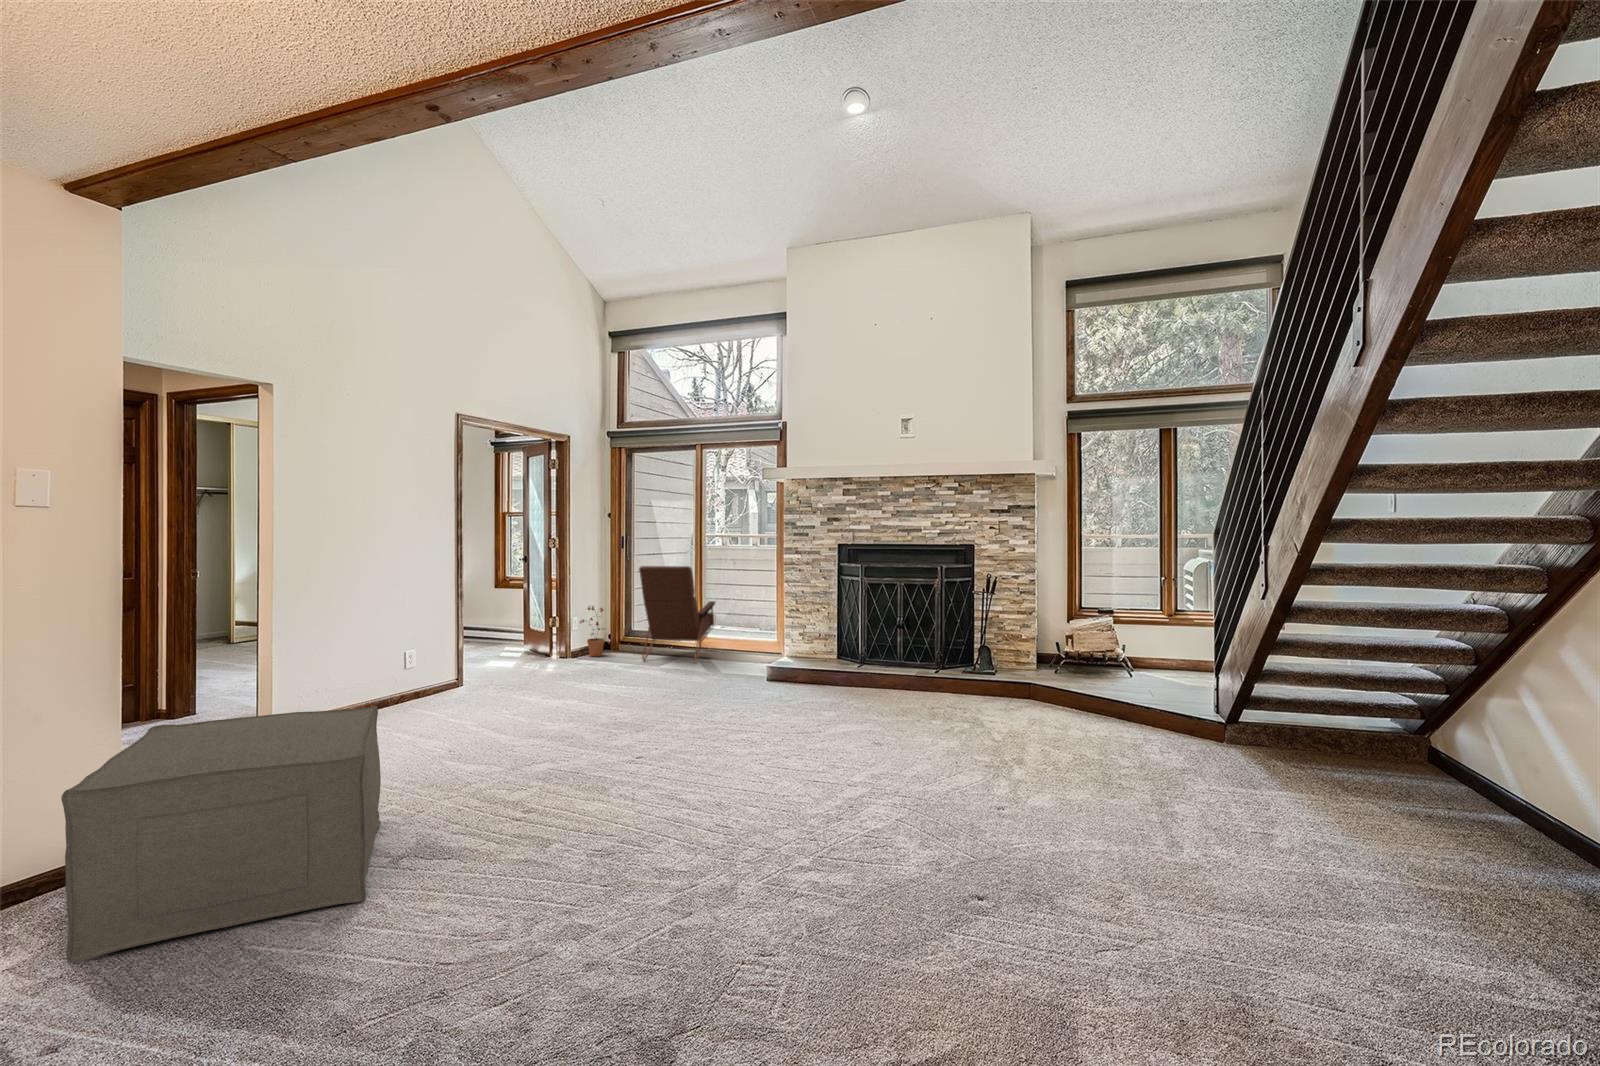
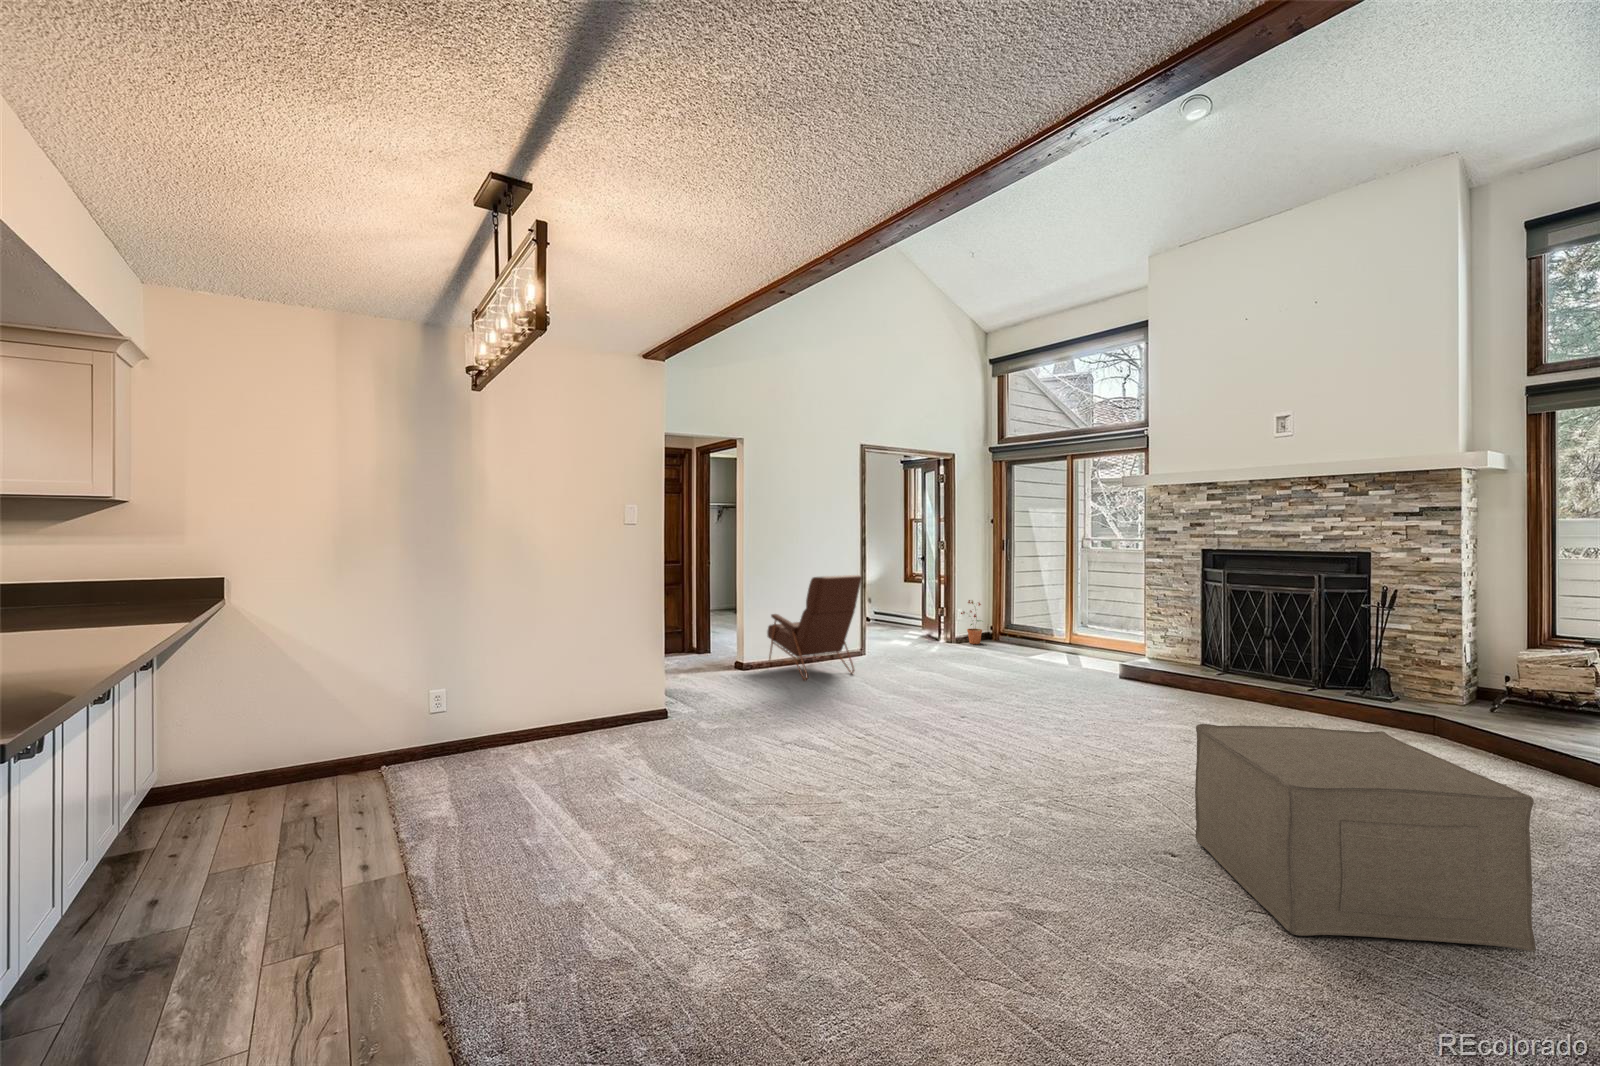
armchair: present [639,566,715,662] -> present [767,575,862,680]
ottoman: present [61,706,381,962] -> present [1195,724,1536,951]

